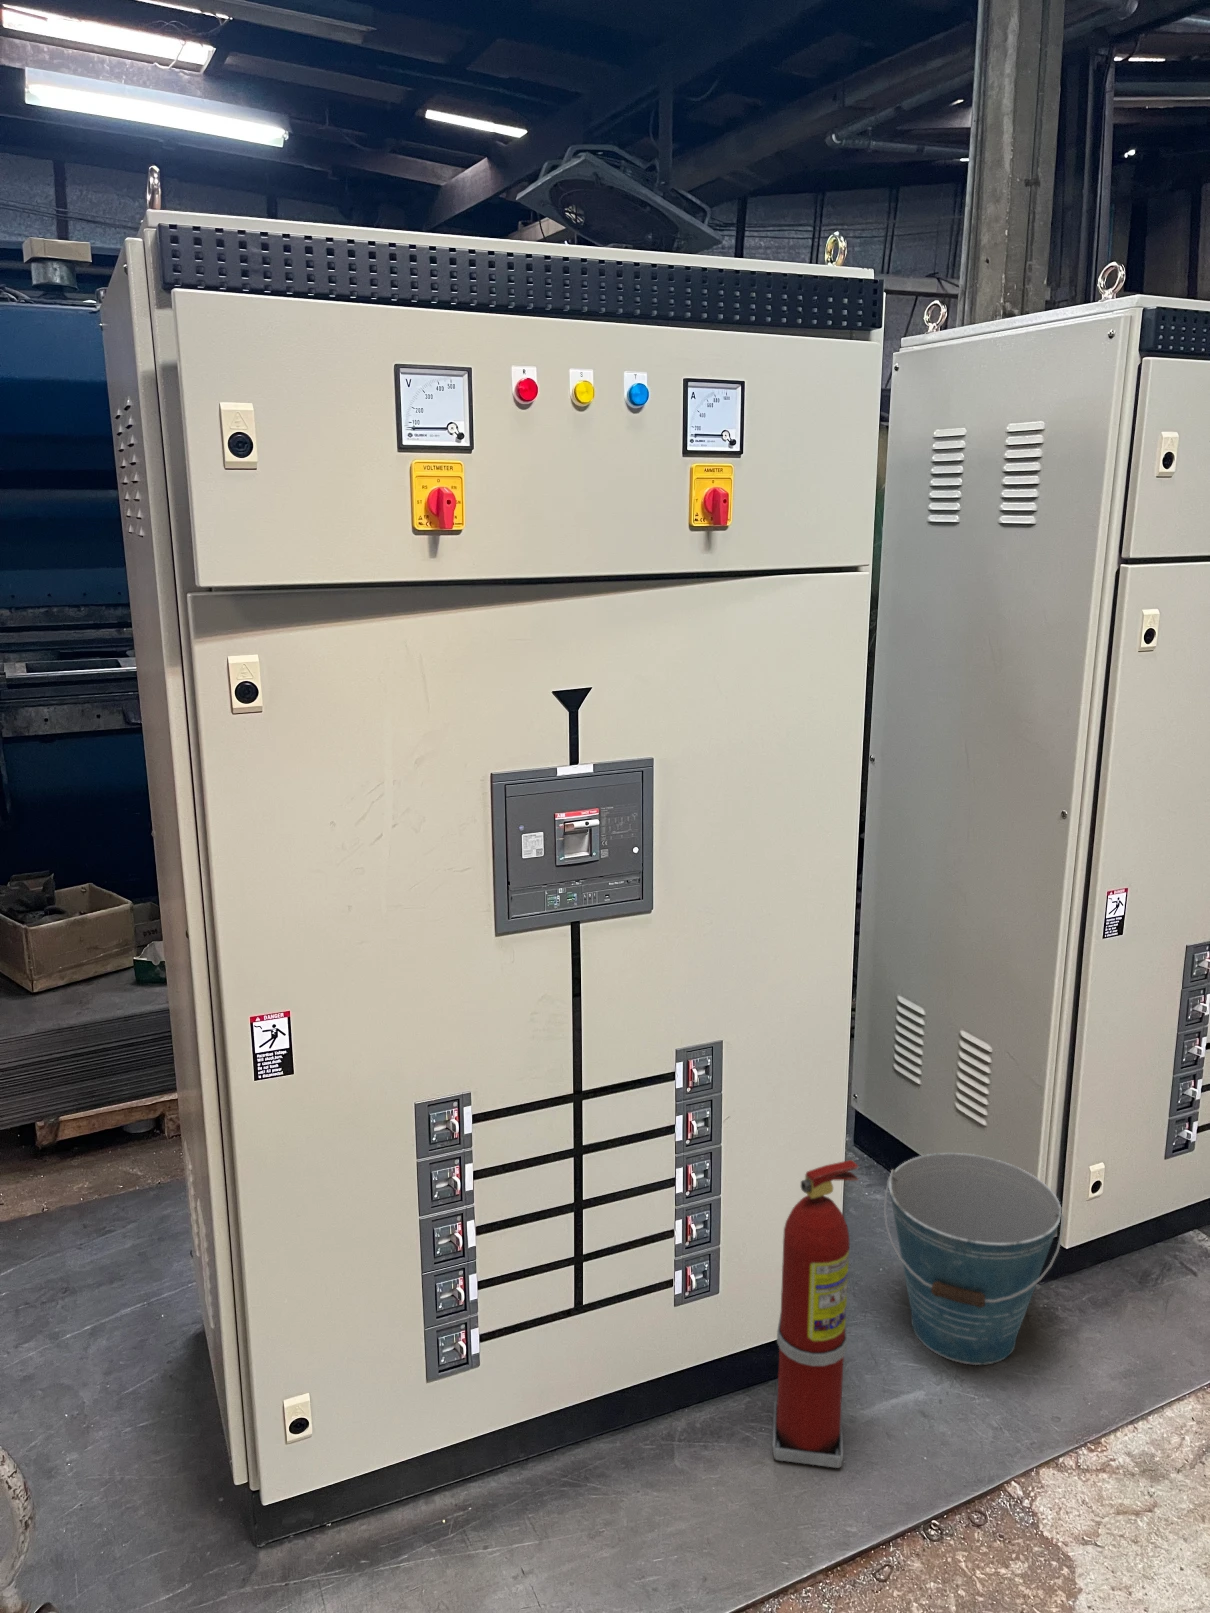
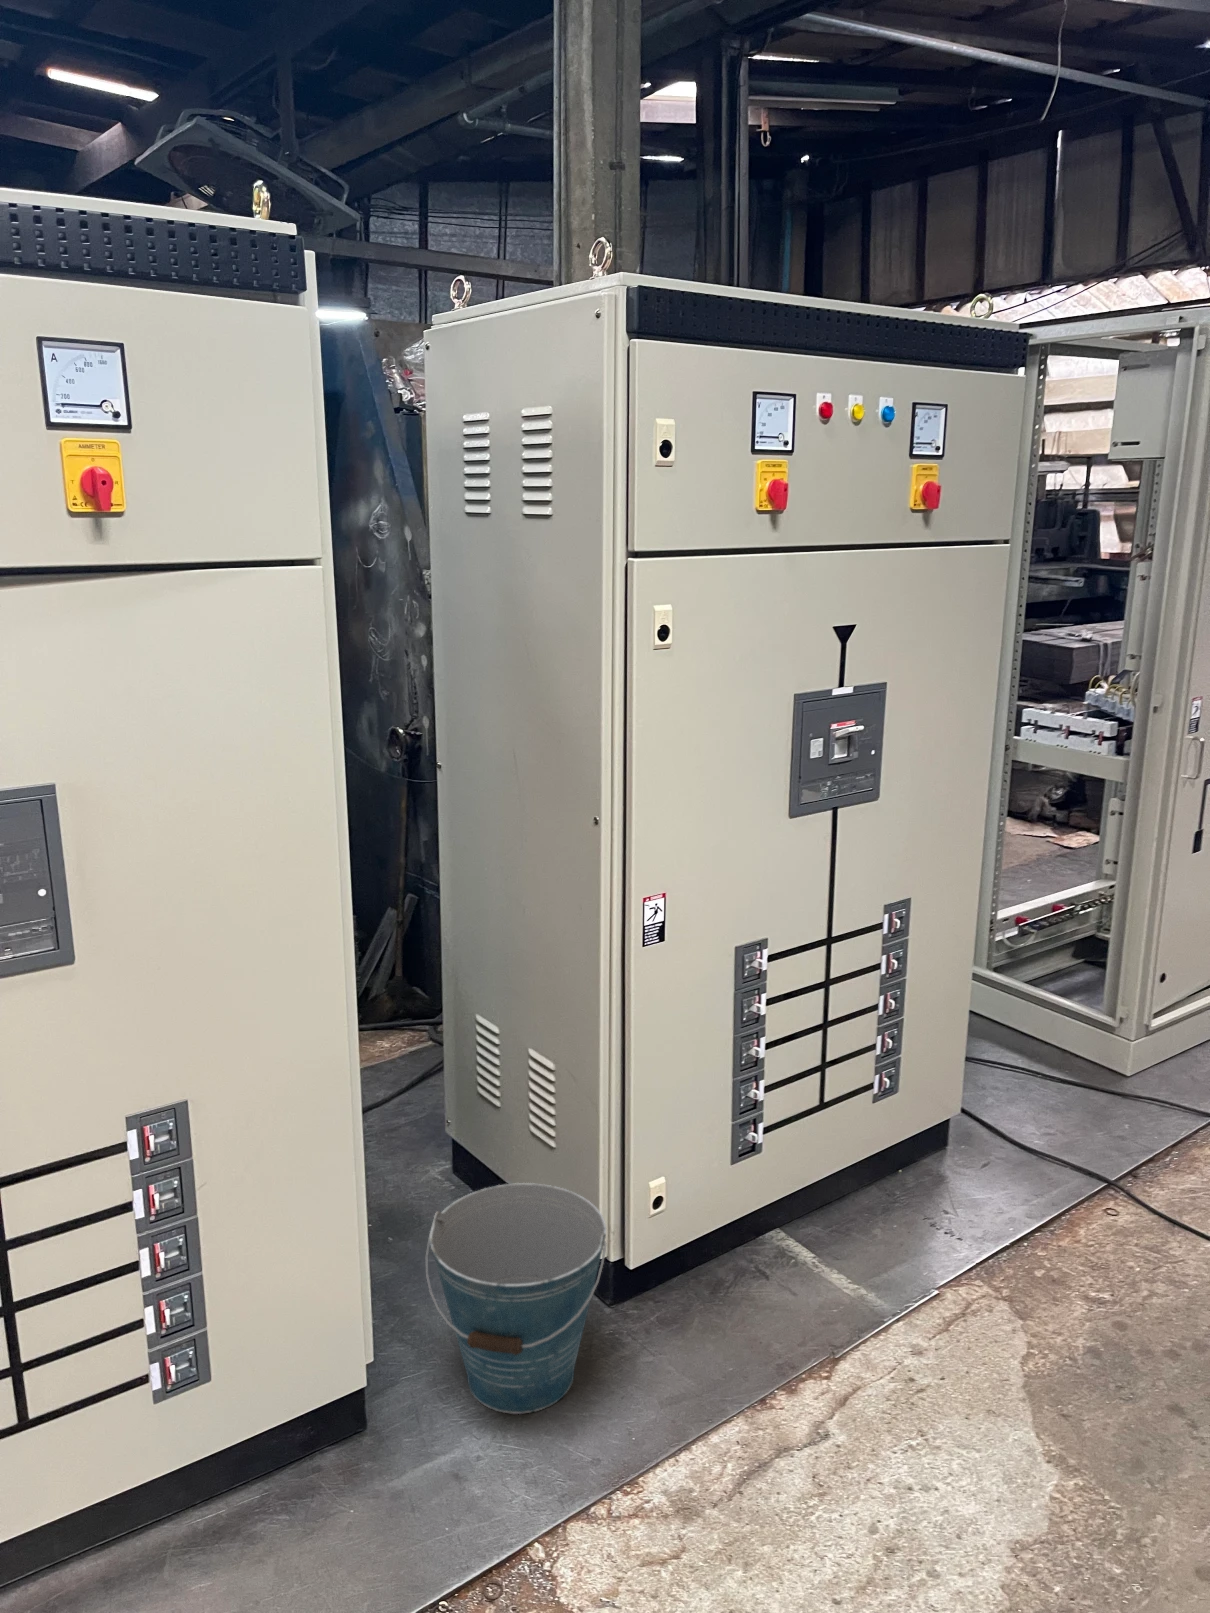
fire extinguisher: present [773,1160,859,1468] -> none [264,1217,359,1569]

